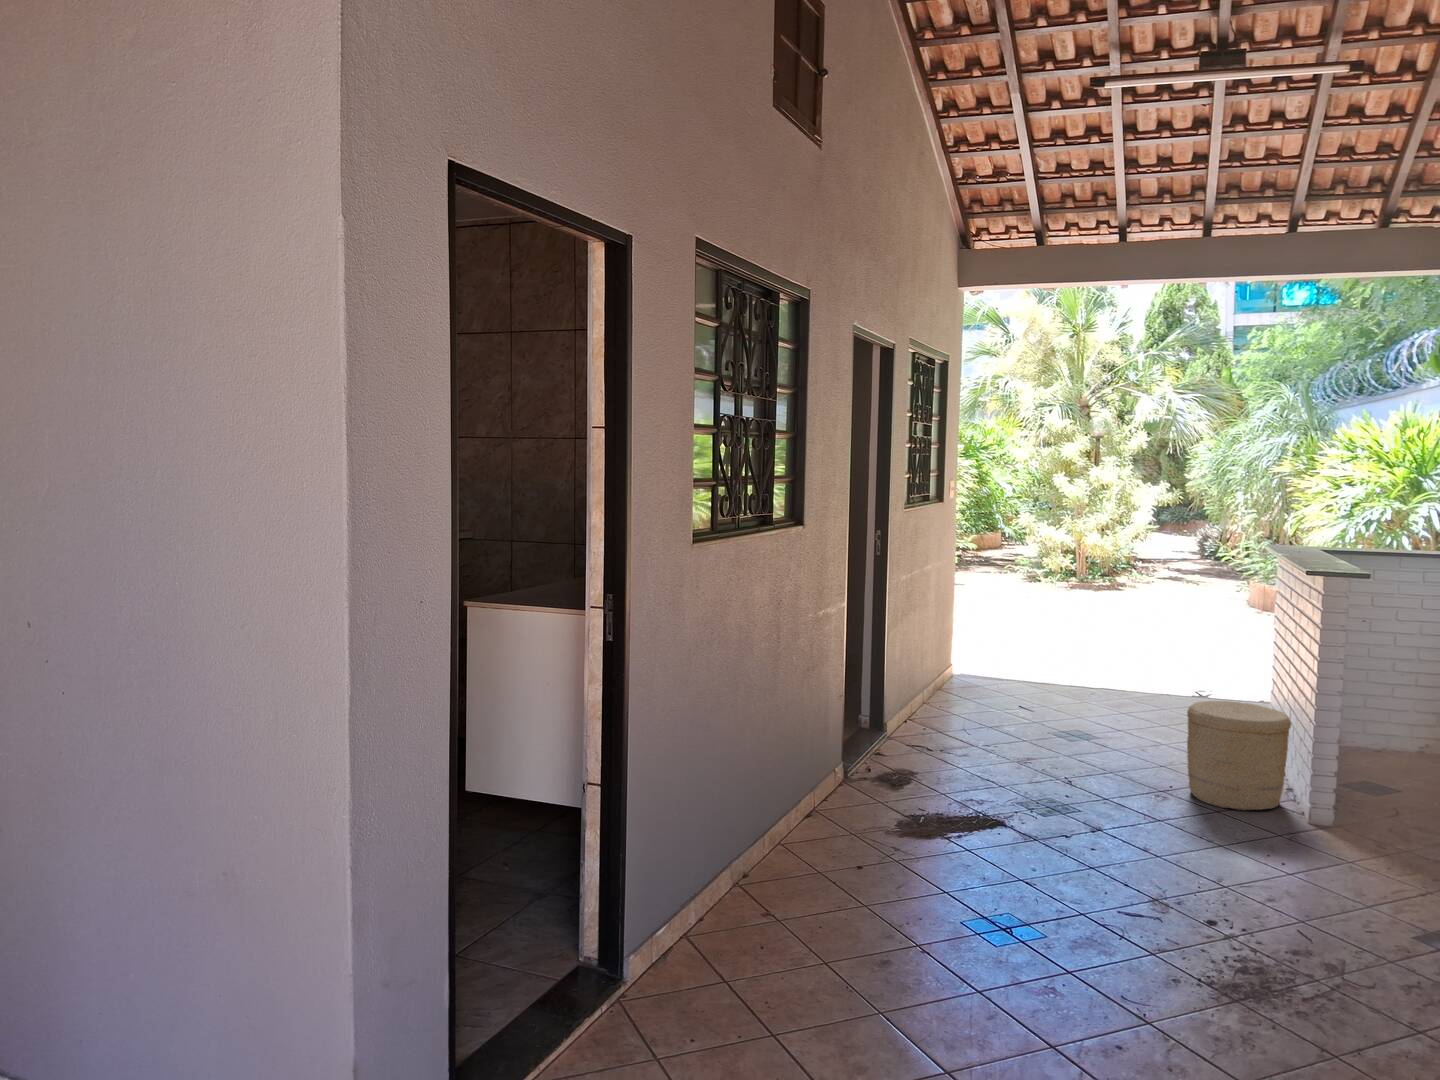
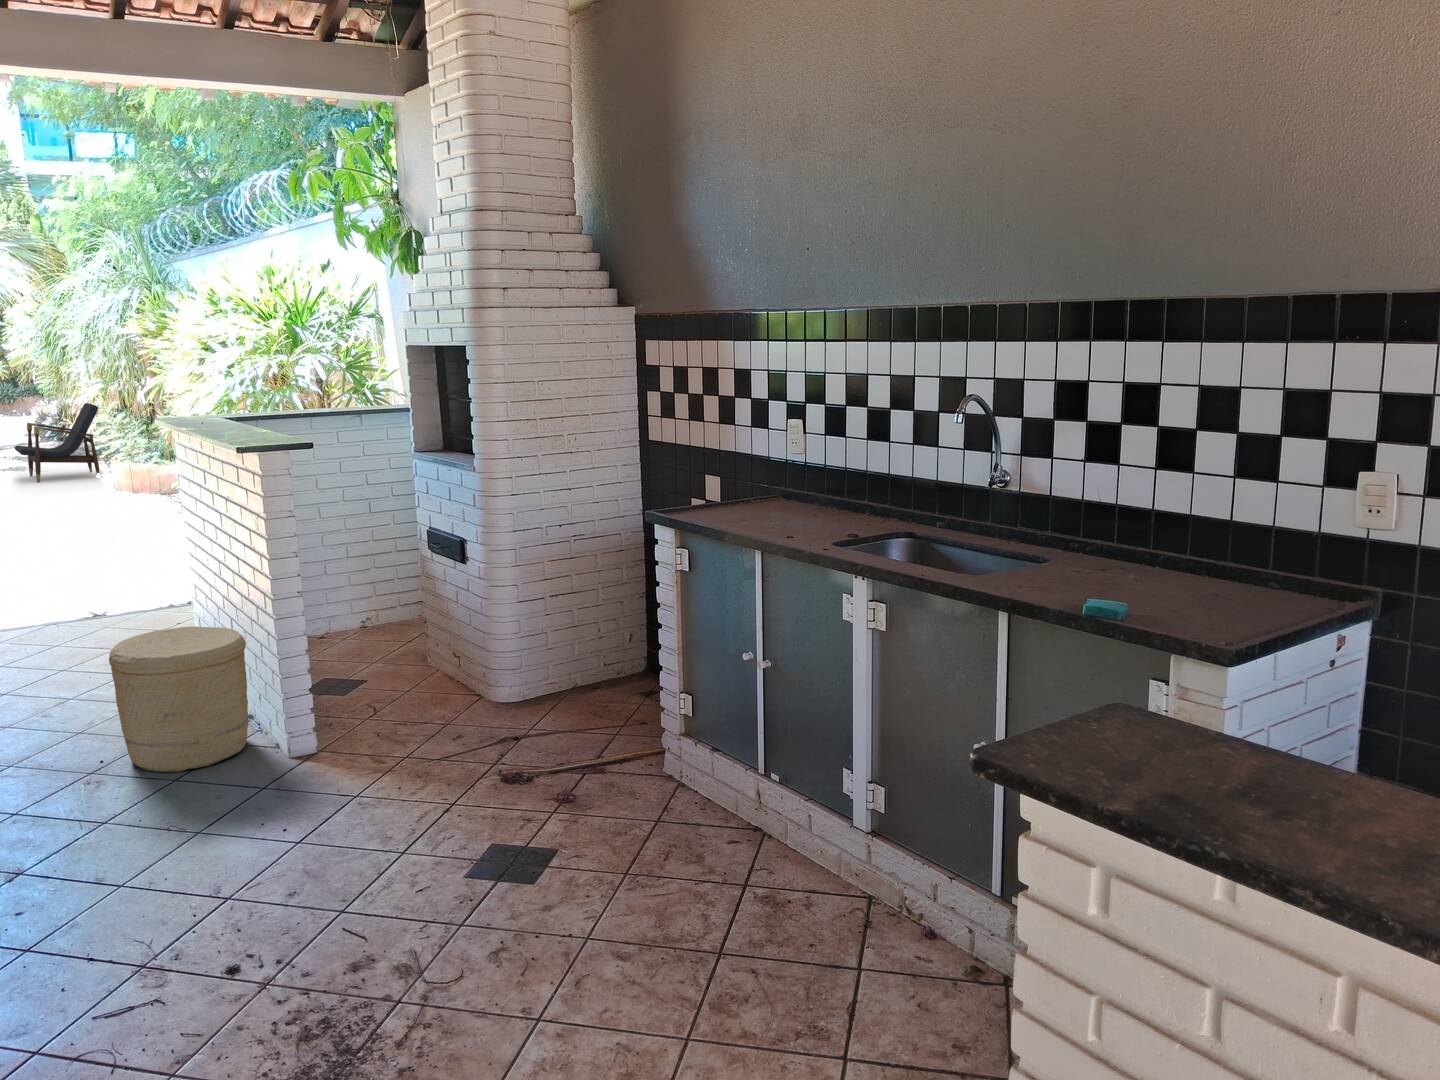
lounge chair: none [1177,529,1248,594] -> present [15,403,100,483]

